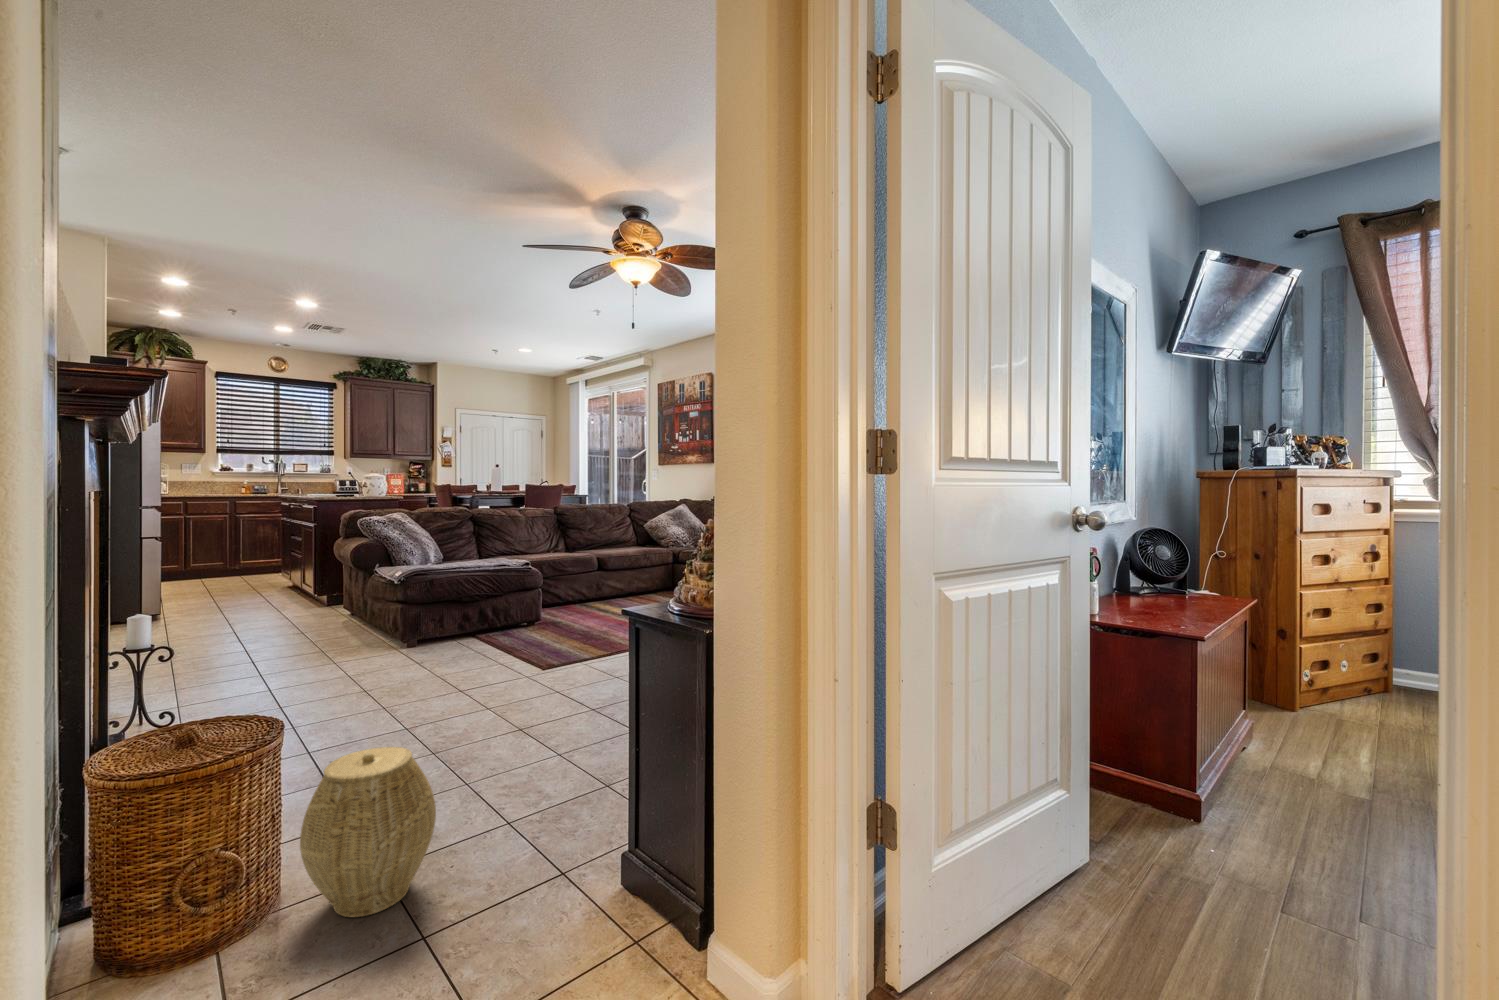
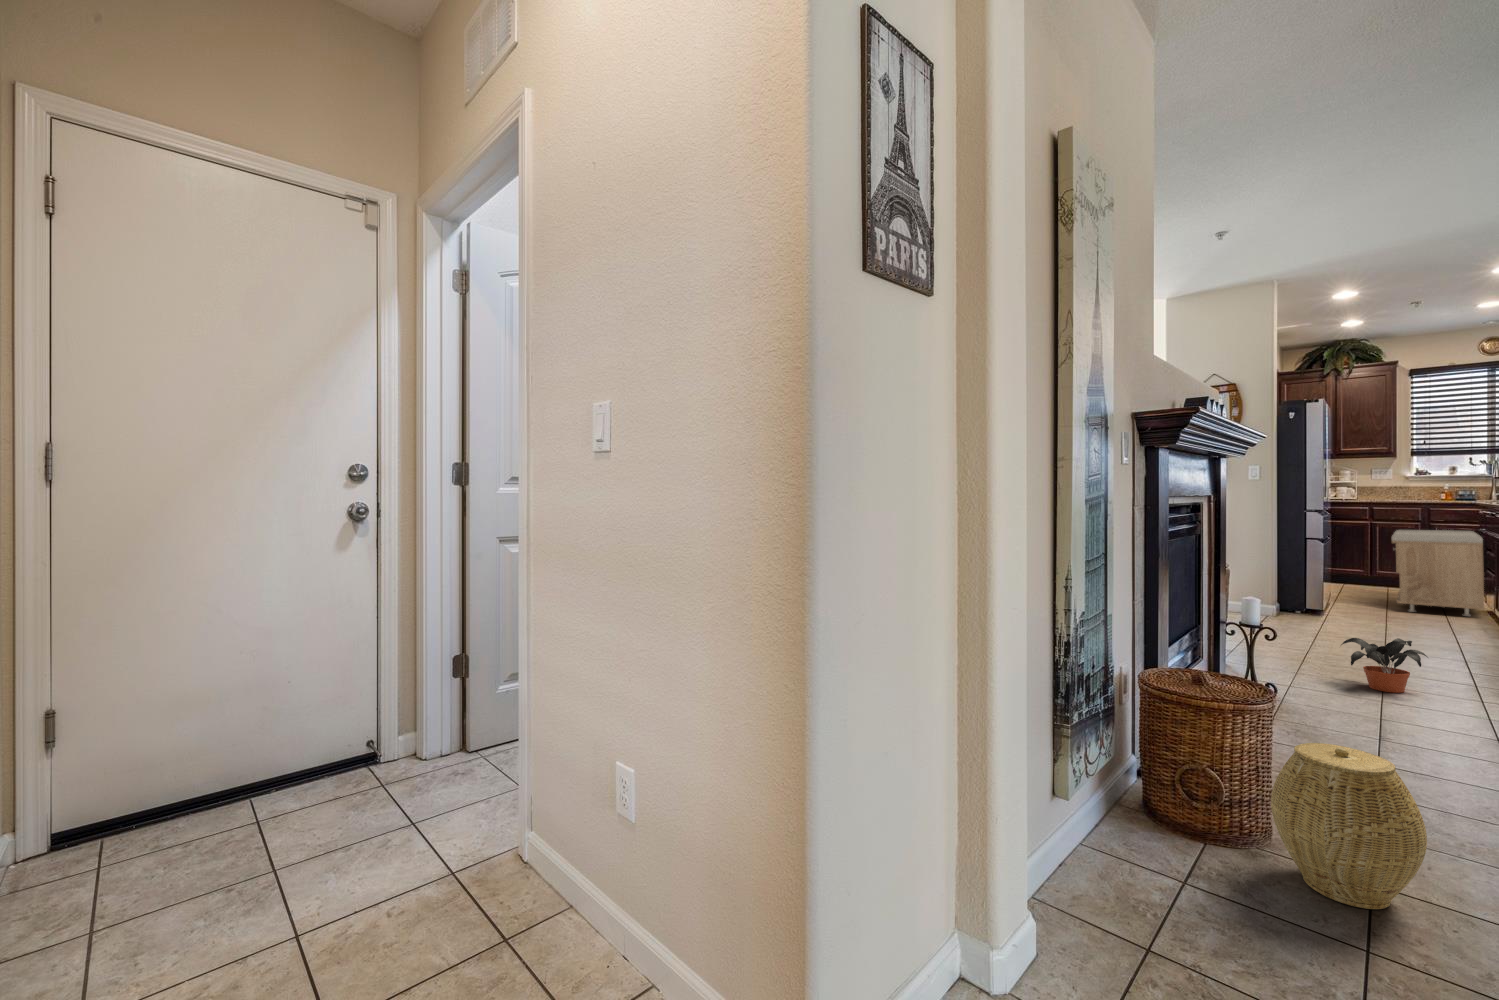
storage bench: none [216,521,294,600] -> present [1392,530,1484,616]
potted plant: none [223,628,302,683] -> present [1341,638,1427,693]

